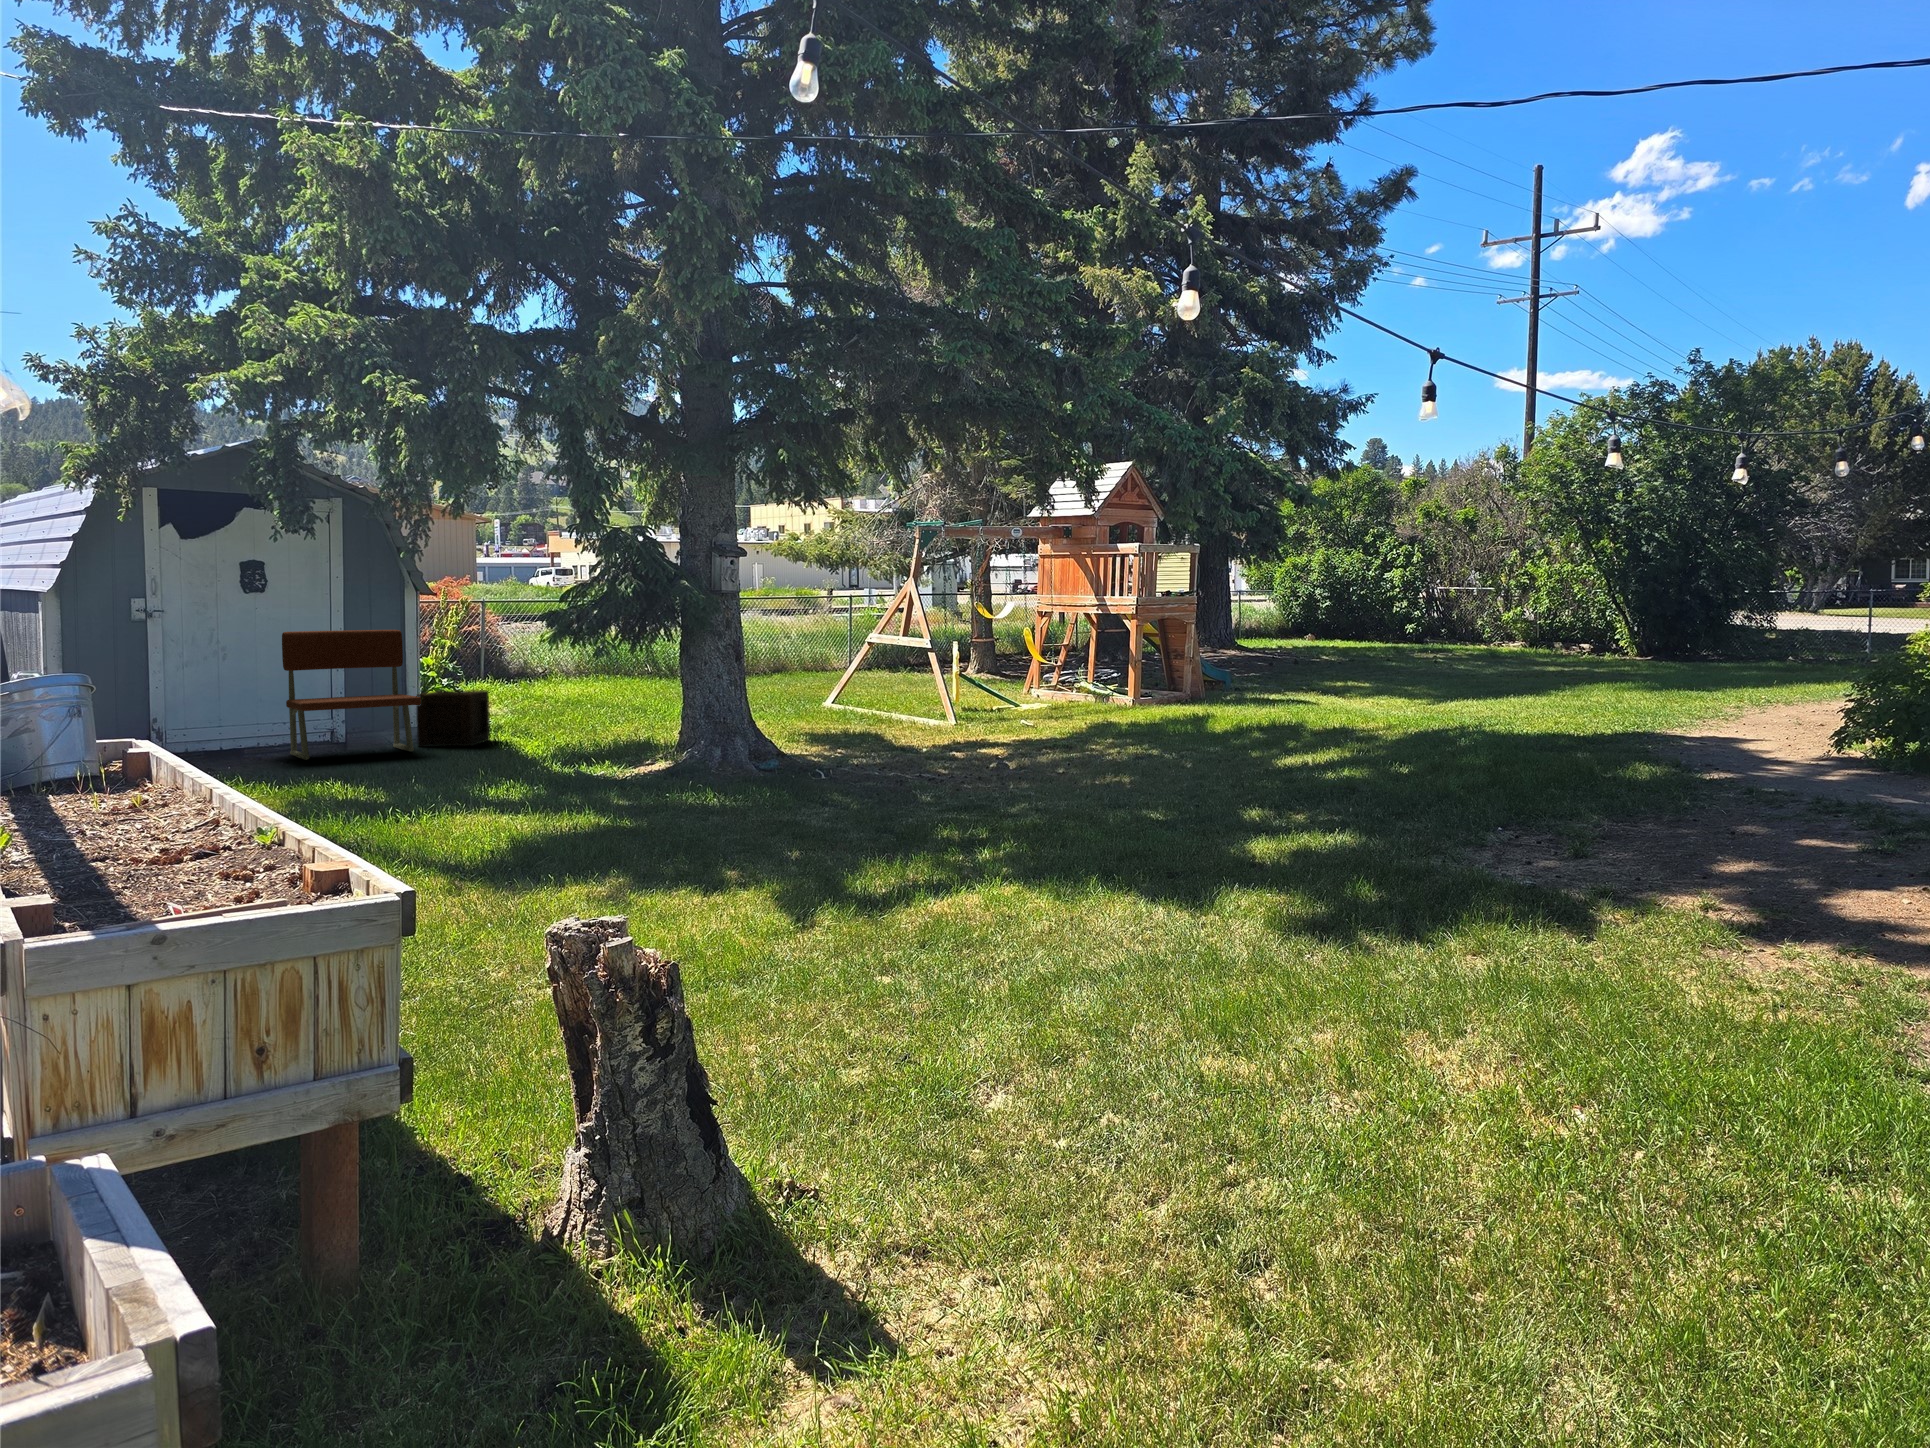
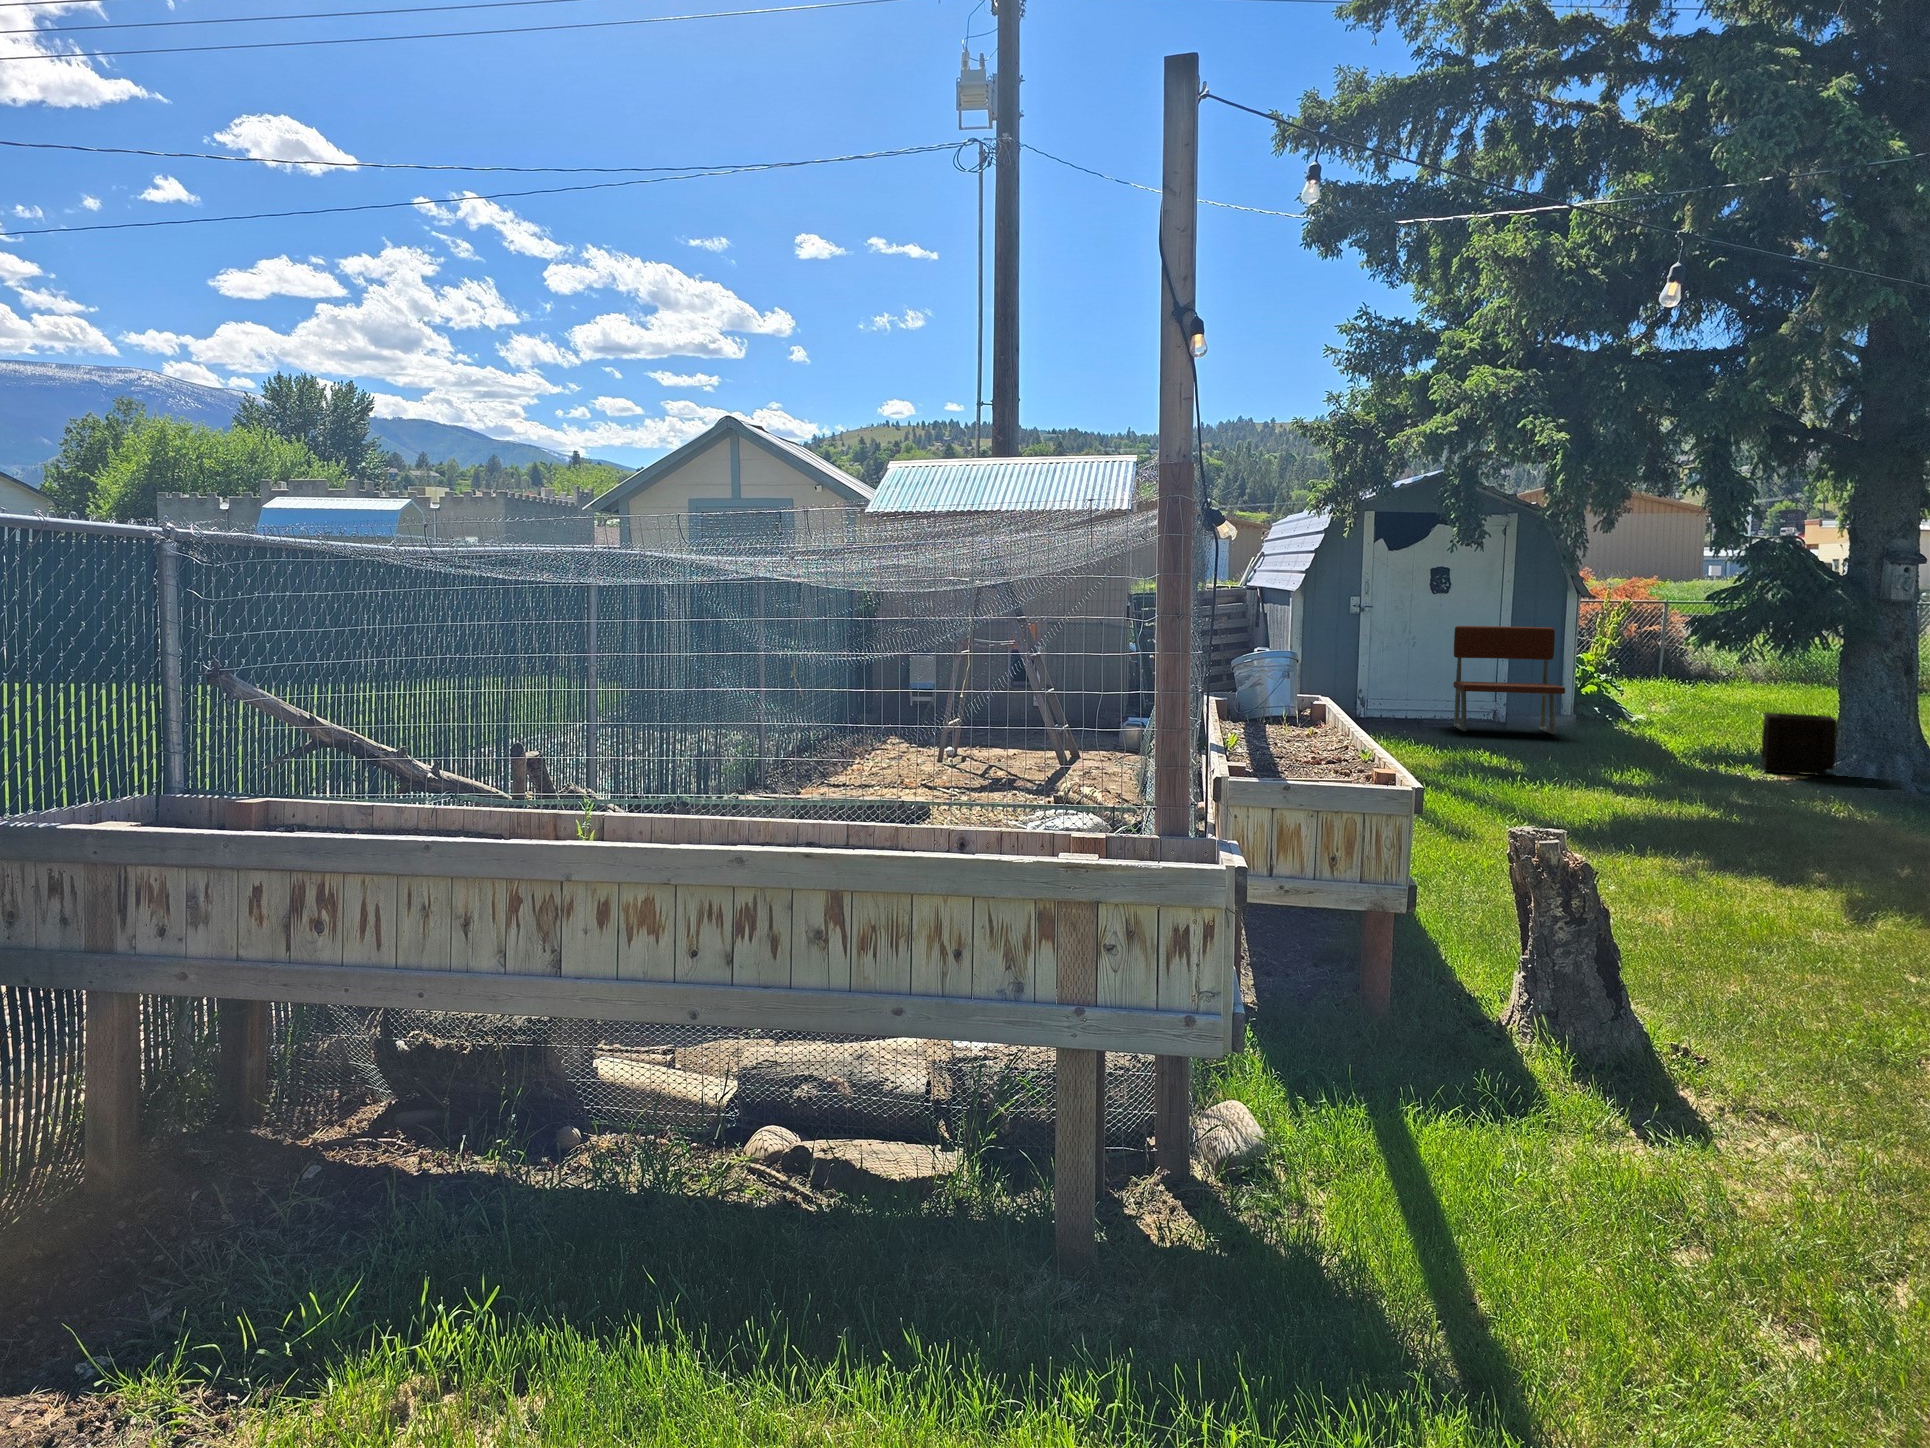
wooden crate: present [416,690,490,747] -> present [1761,712,1837,776]

